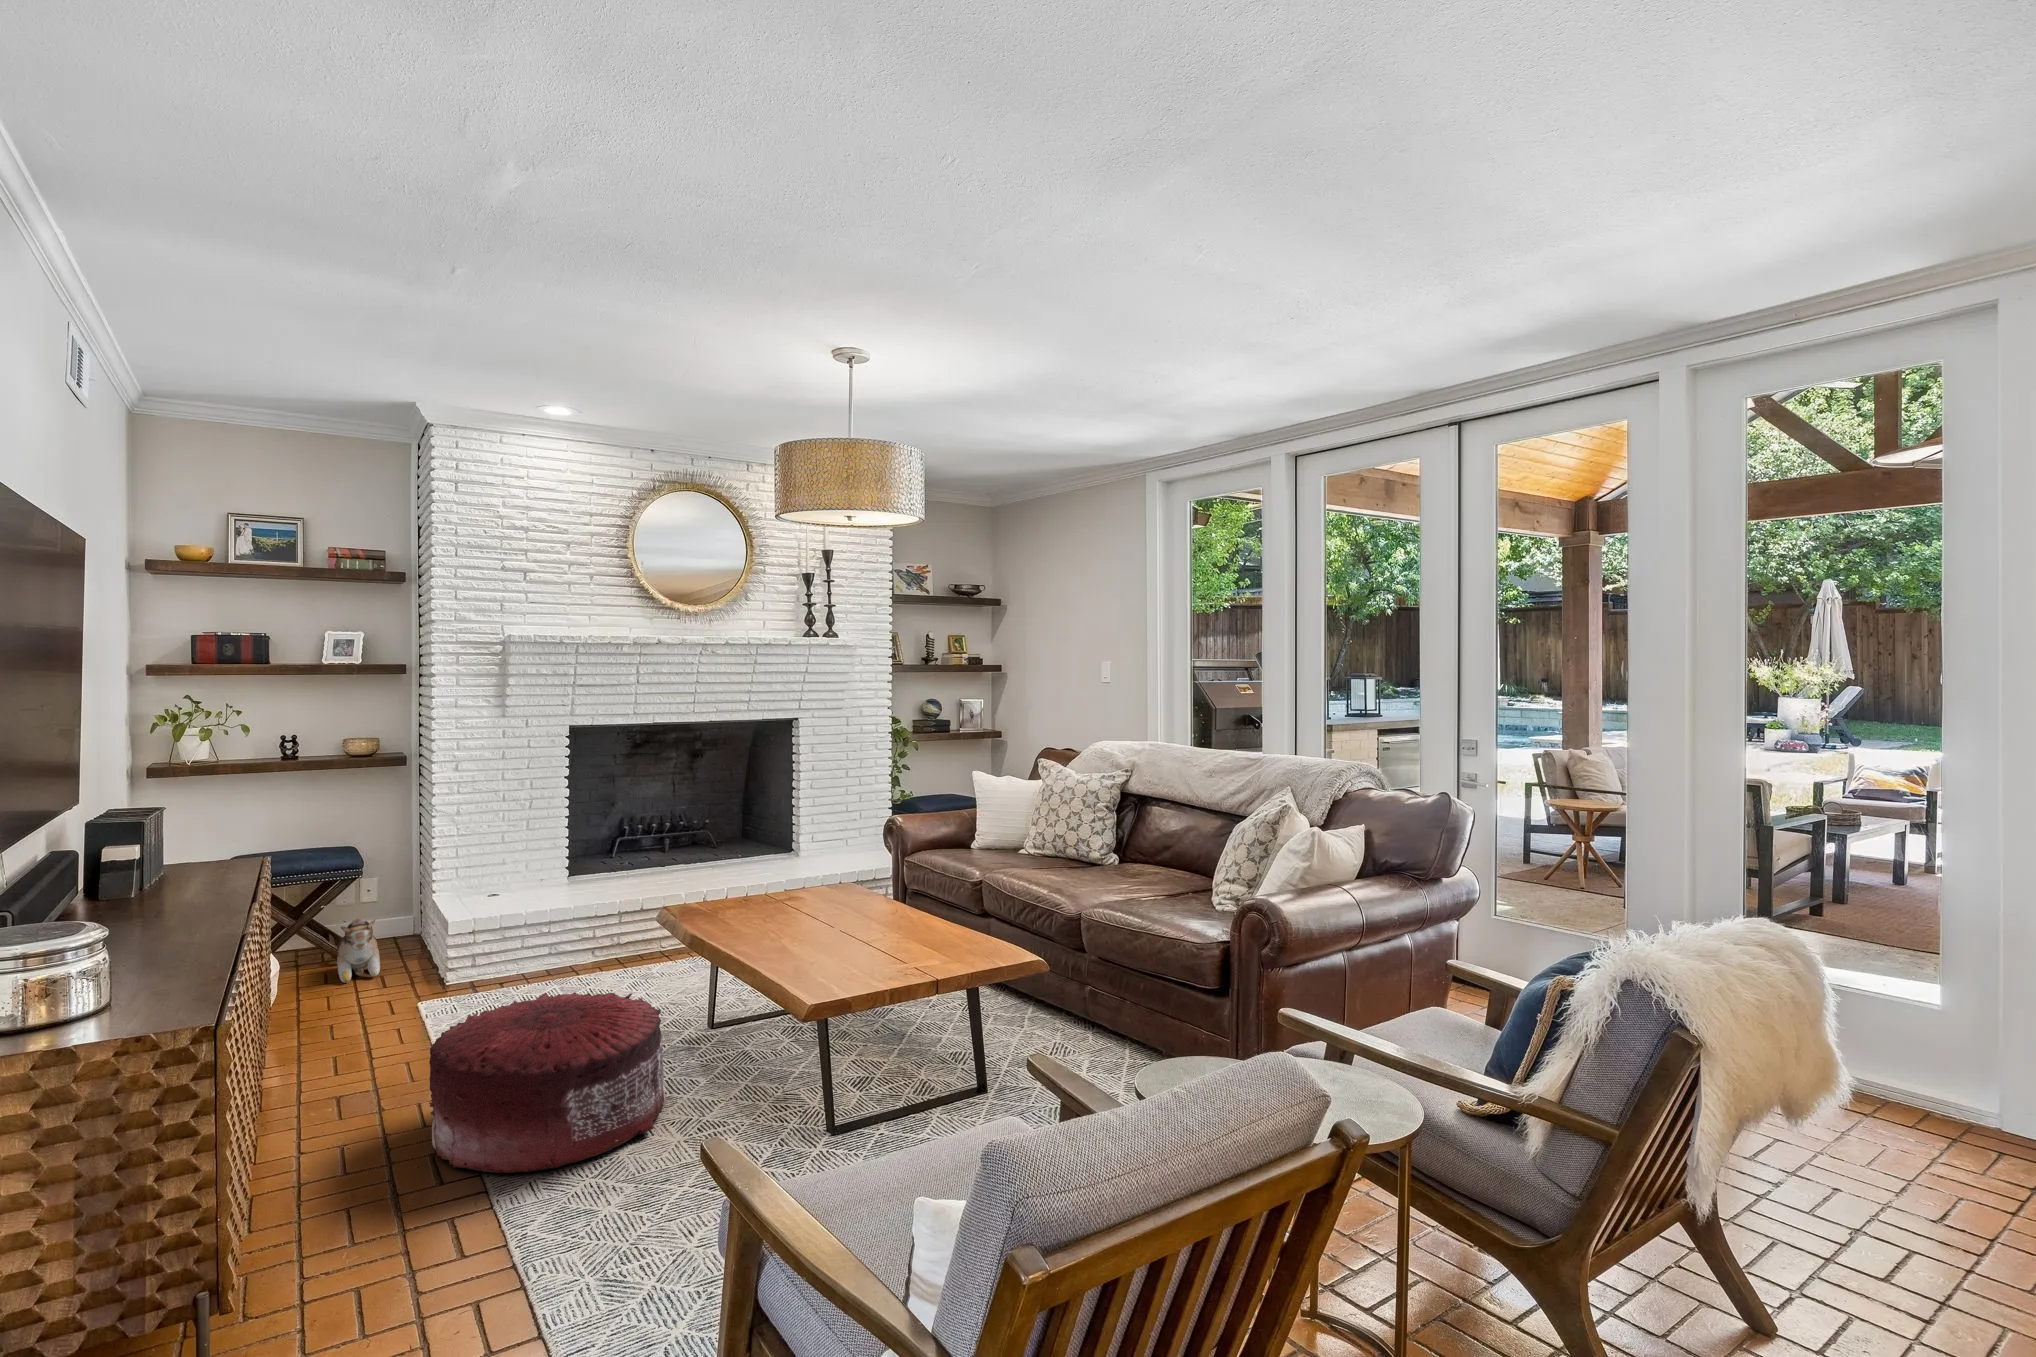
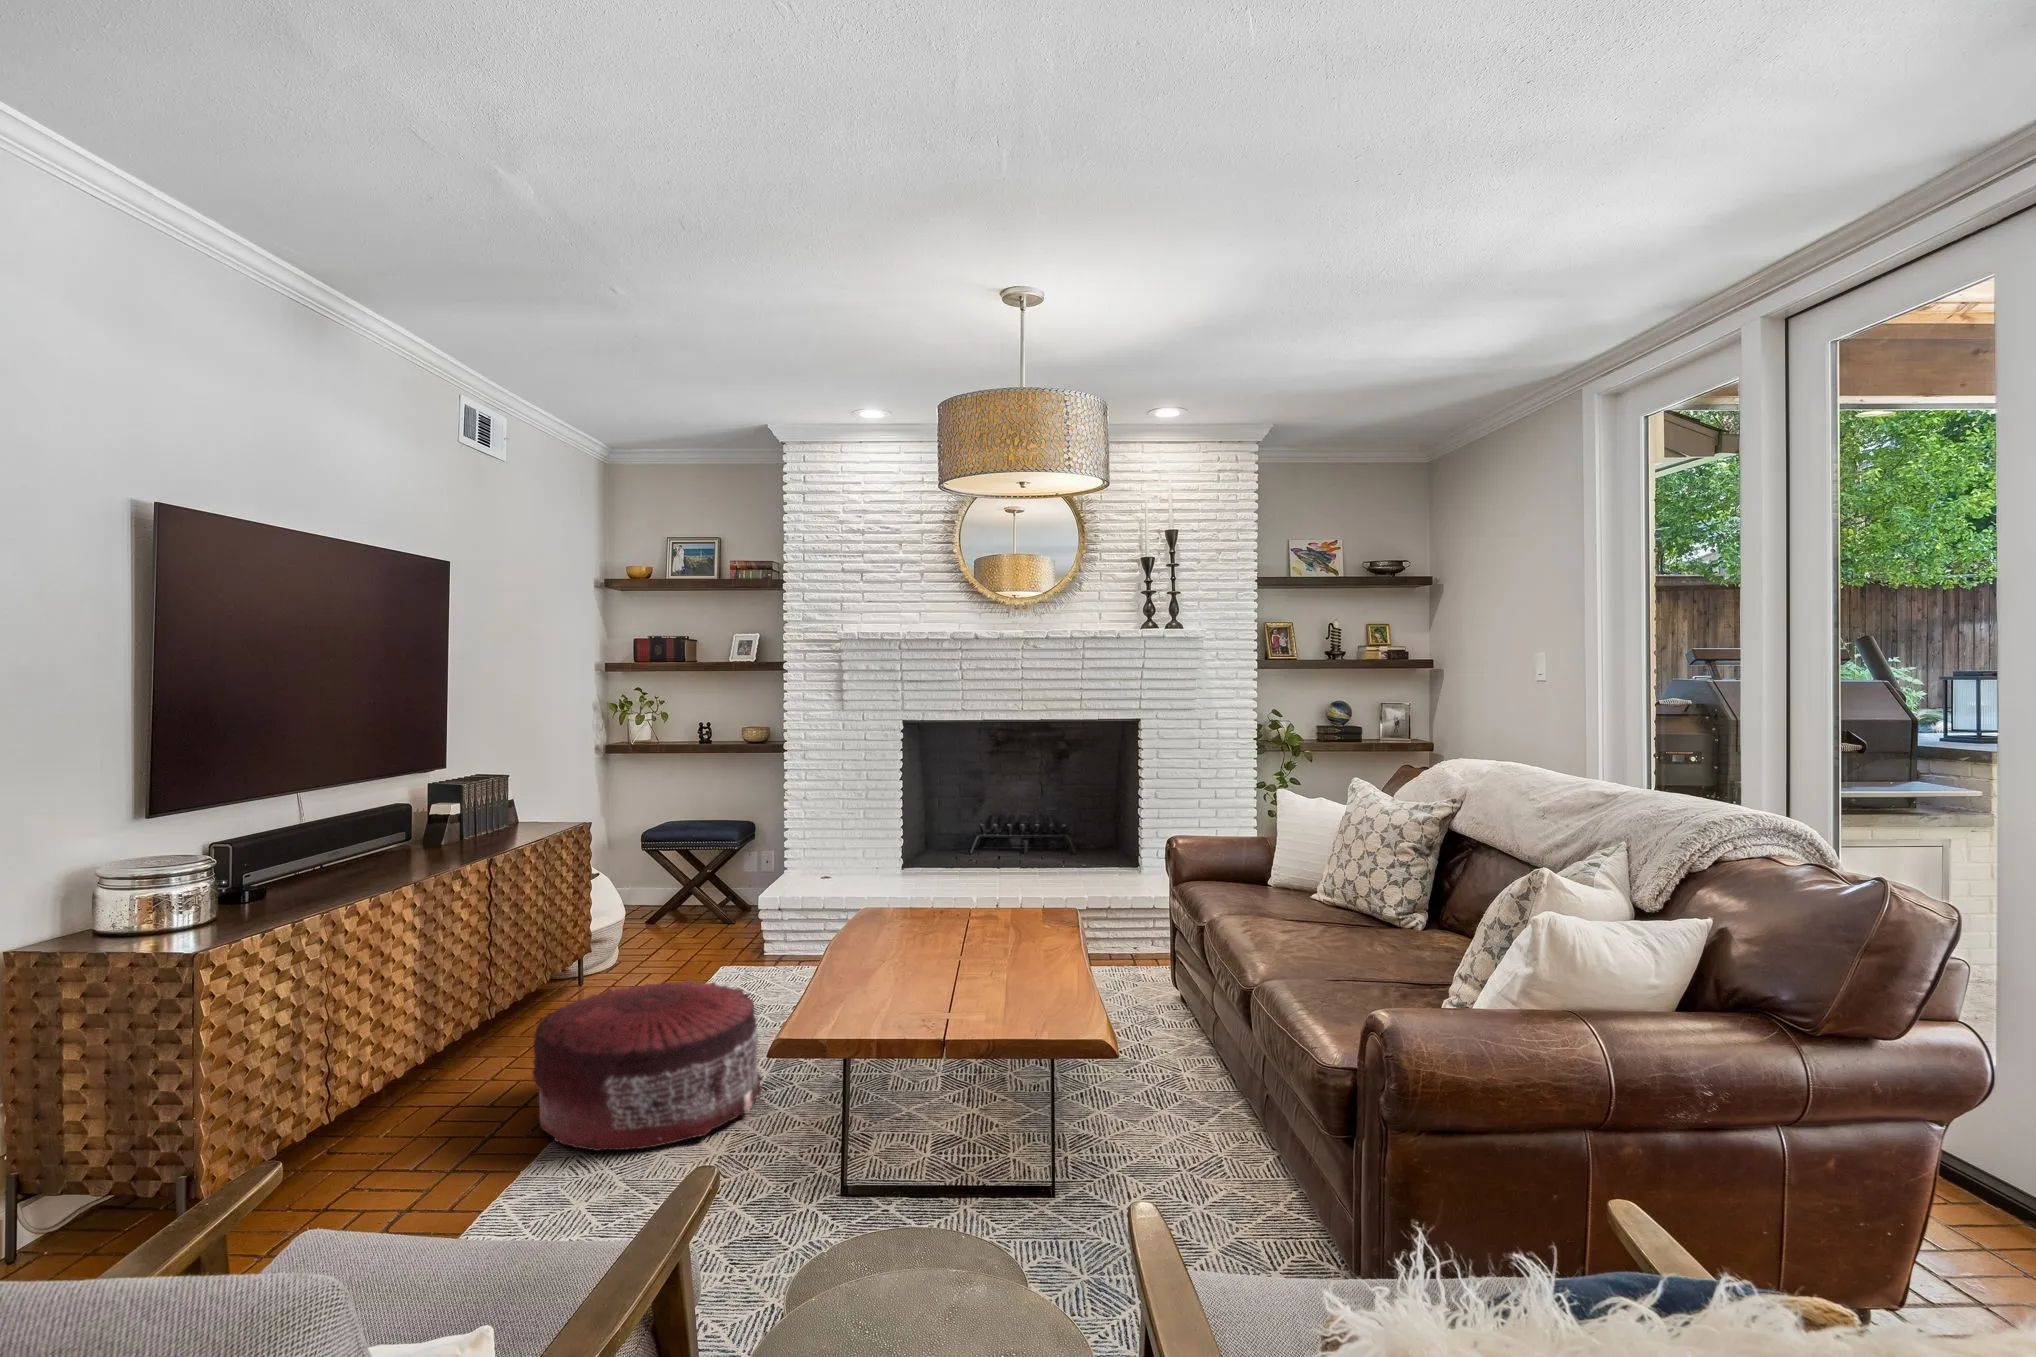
plush toy: present [337,919,380,983] -> none [680,890,726,946]

